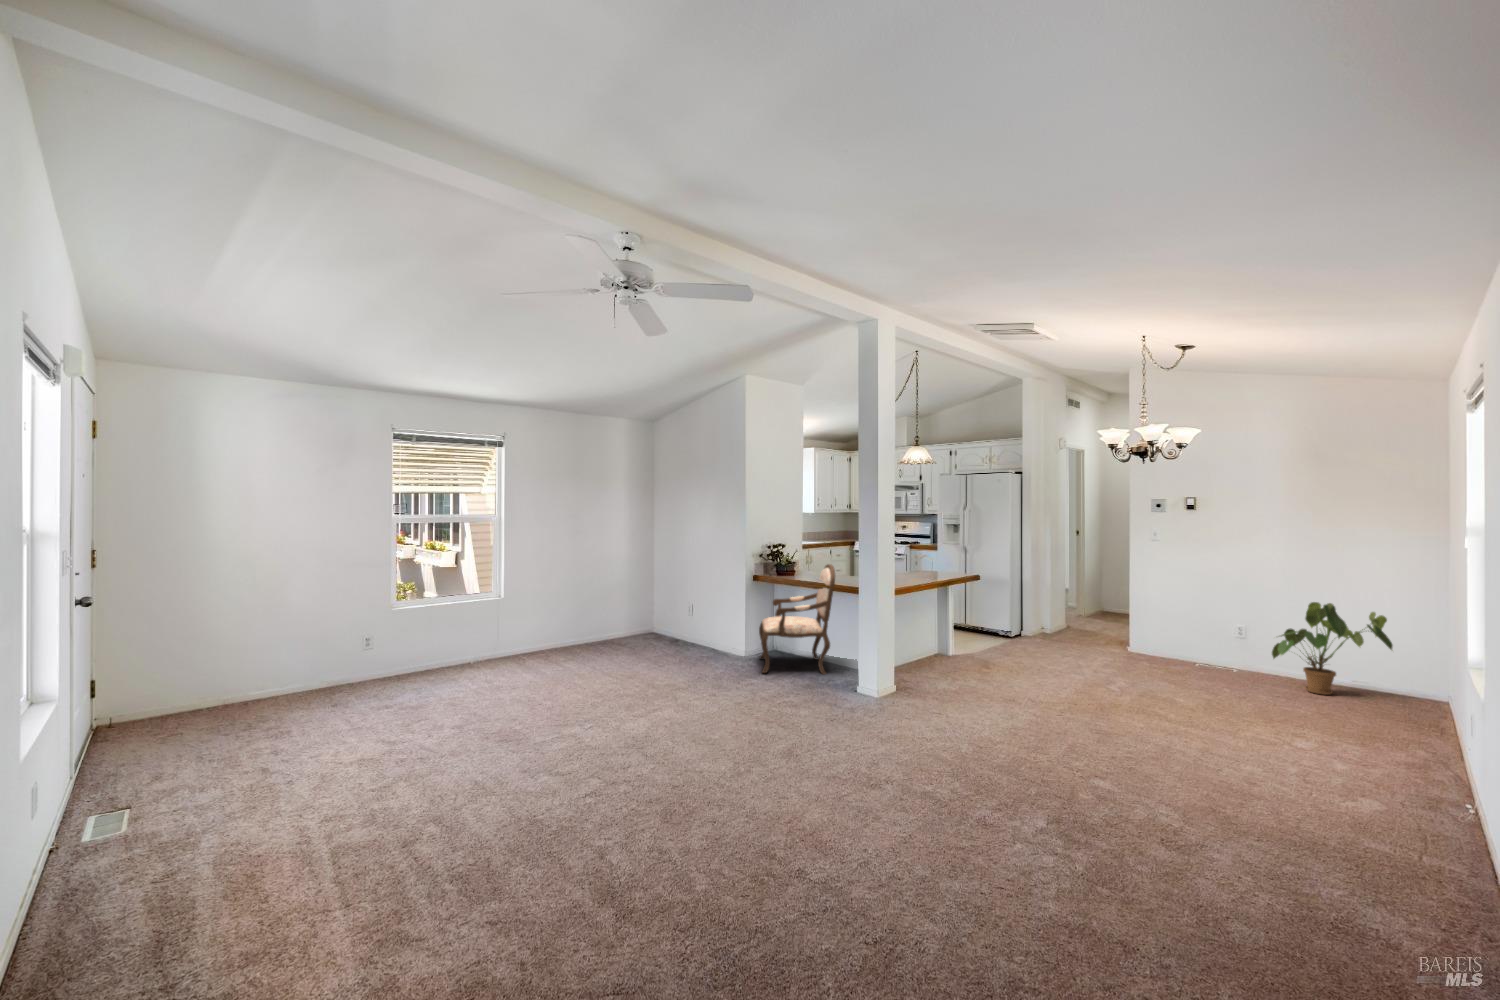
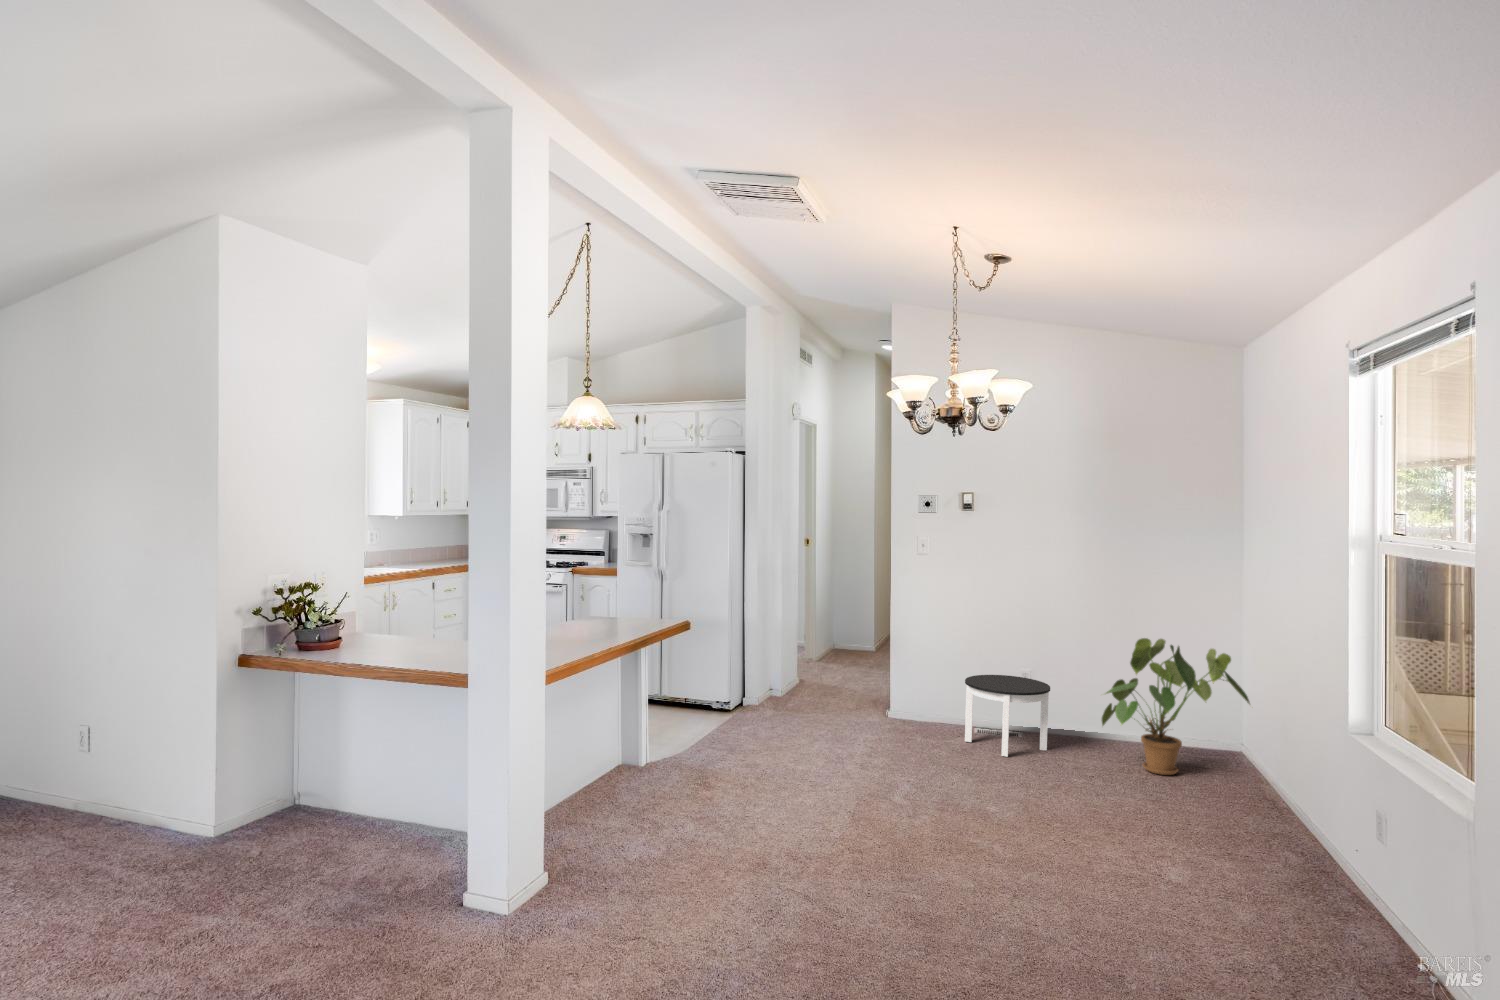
armchair: present [759,564,835,674] -> none [240,624,419,883]
round table: none [1172,622,1238,675] -> present [965,675,1050,757]

